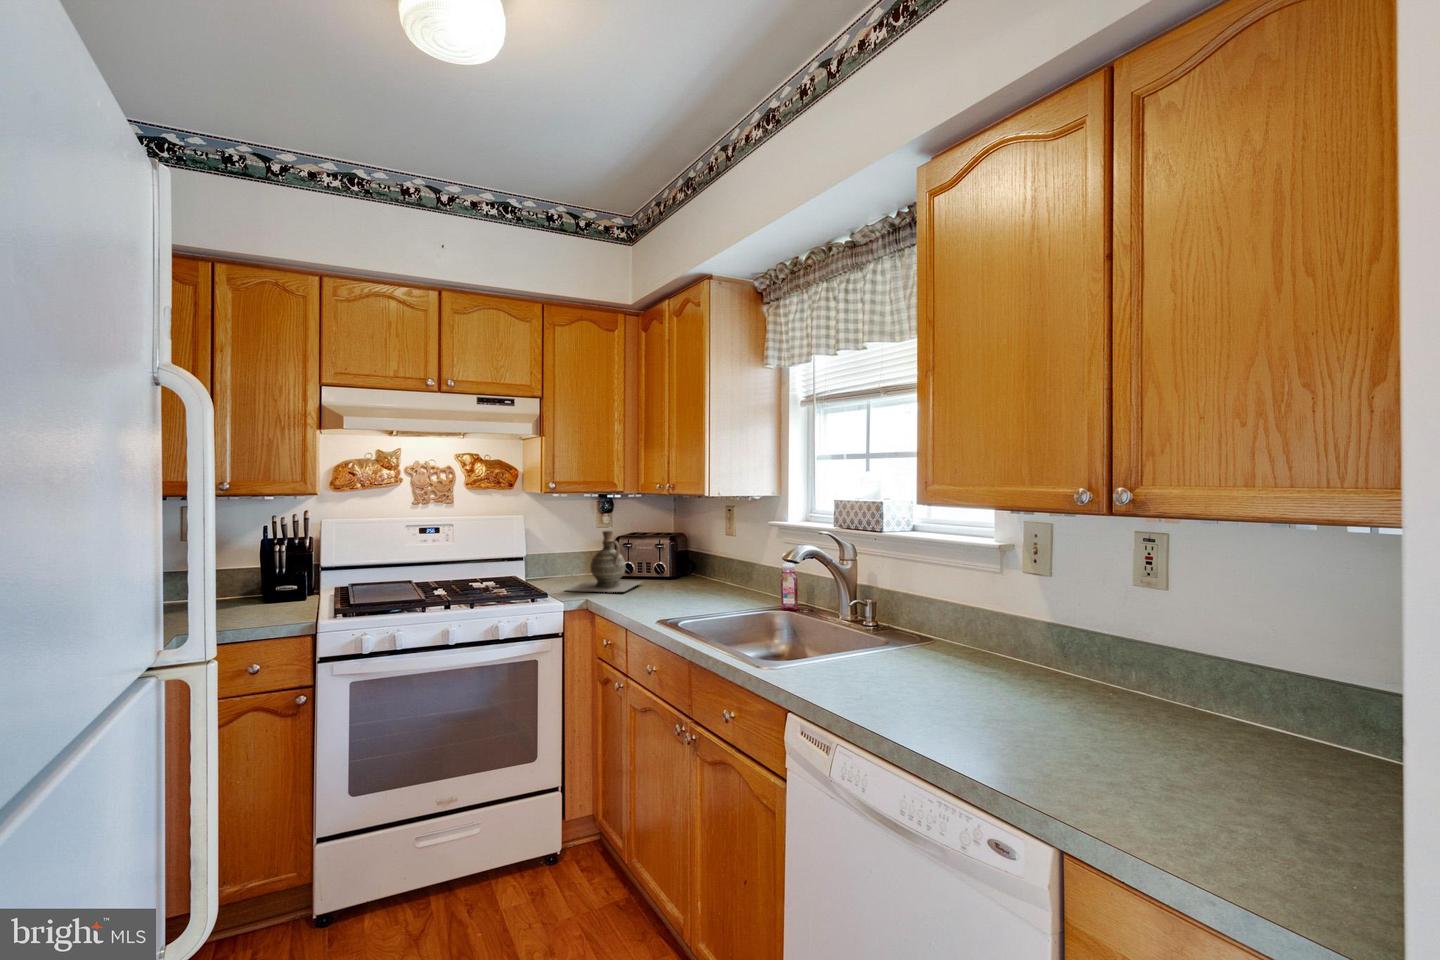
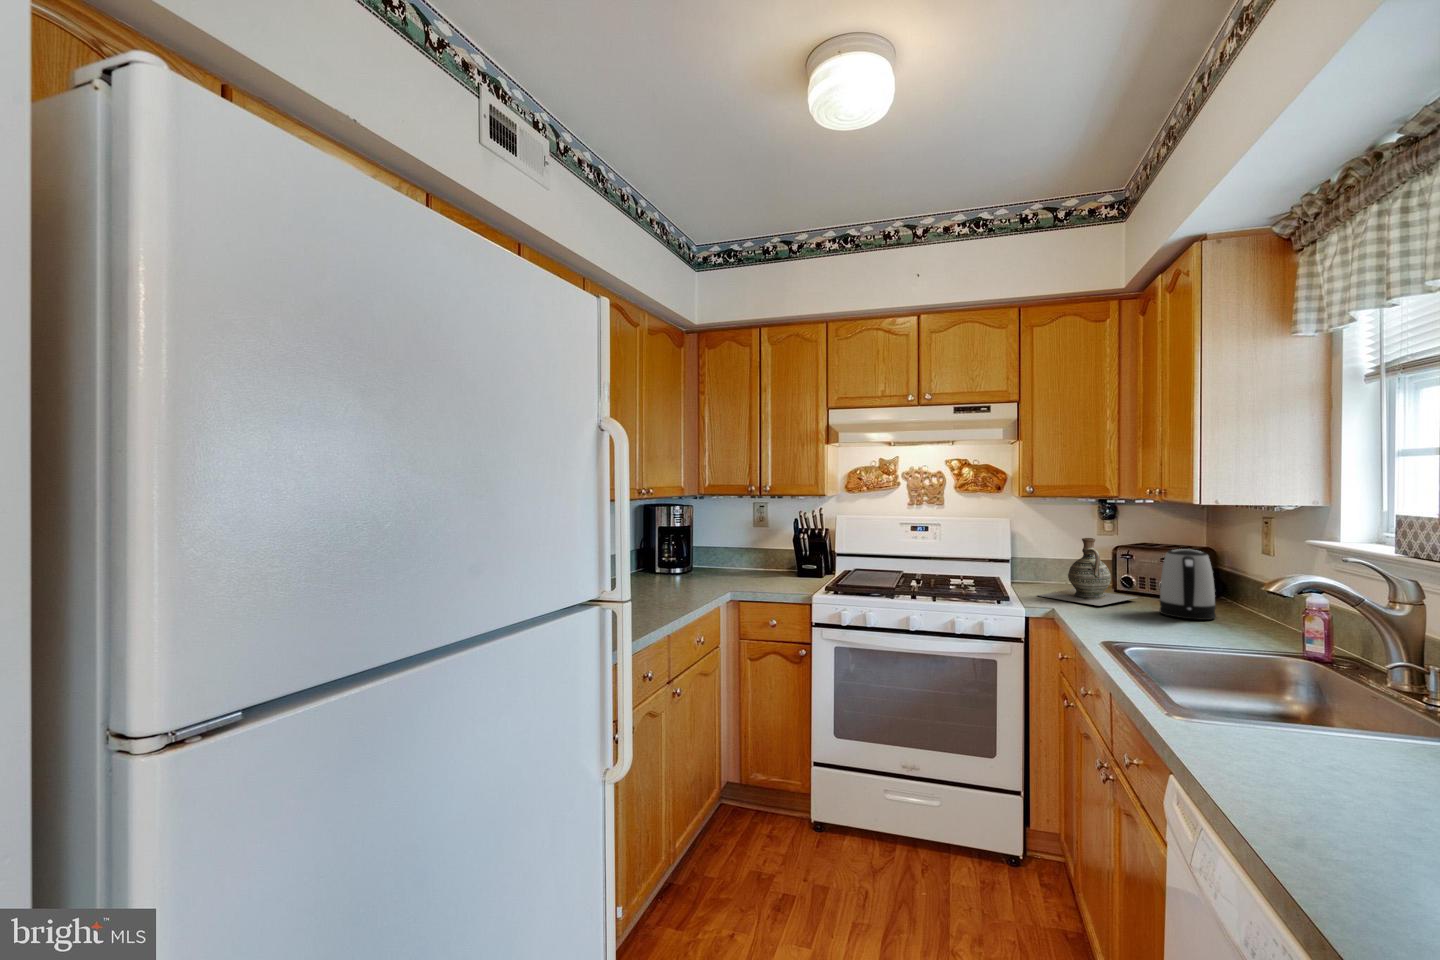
kettle: none [668,534,706,593] -> present [1160,549,1216,620]

